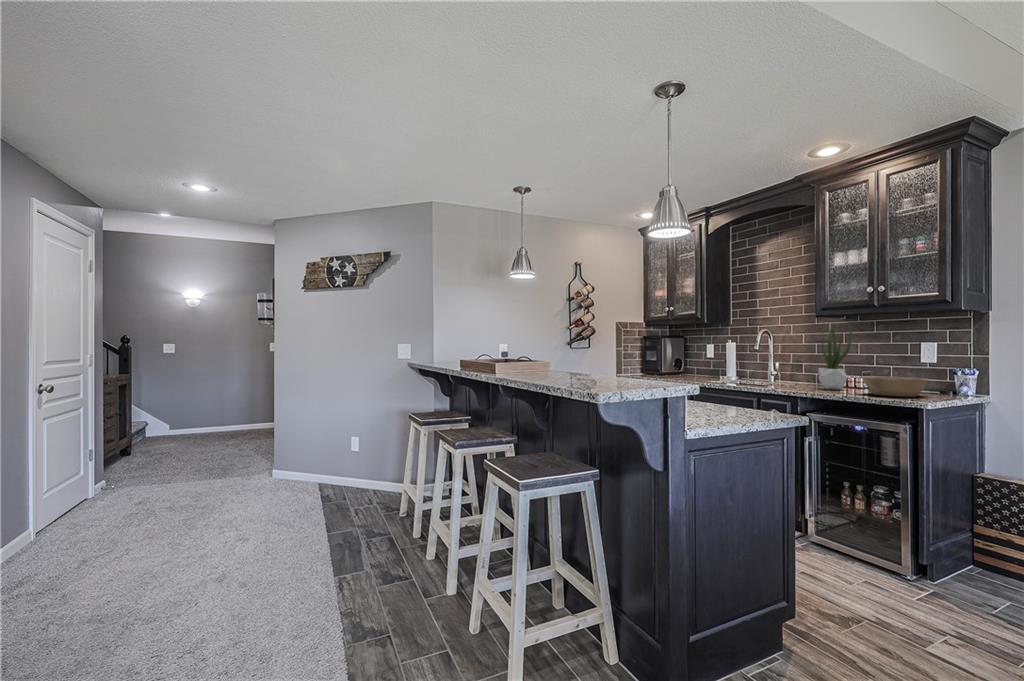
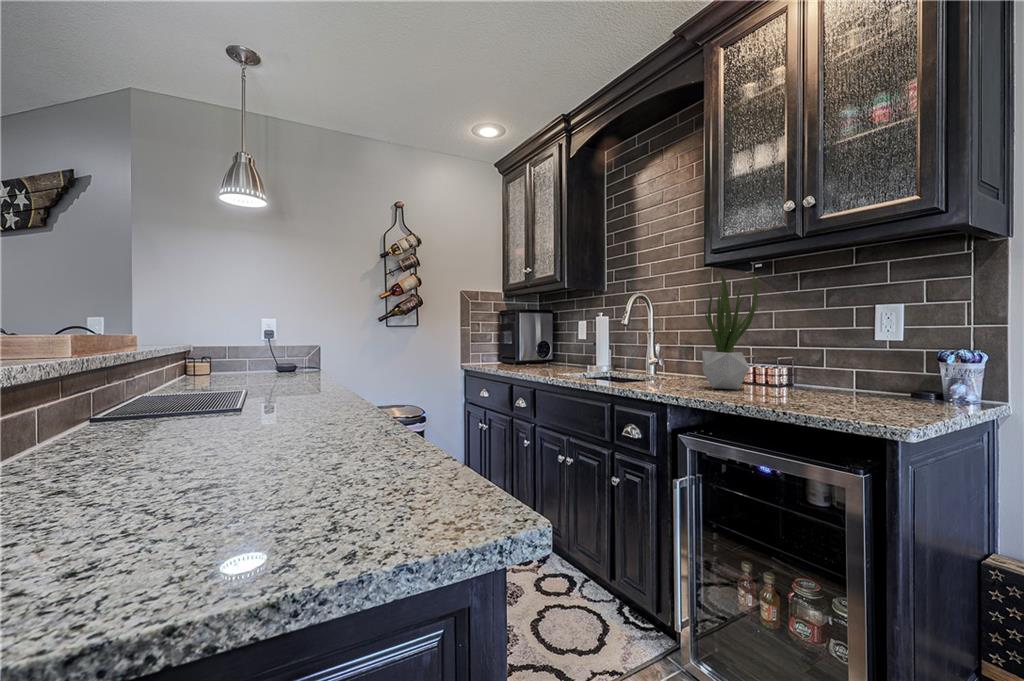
bowl: present [862,376,928,397] -> none [770,365,901,408]

